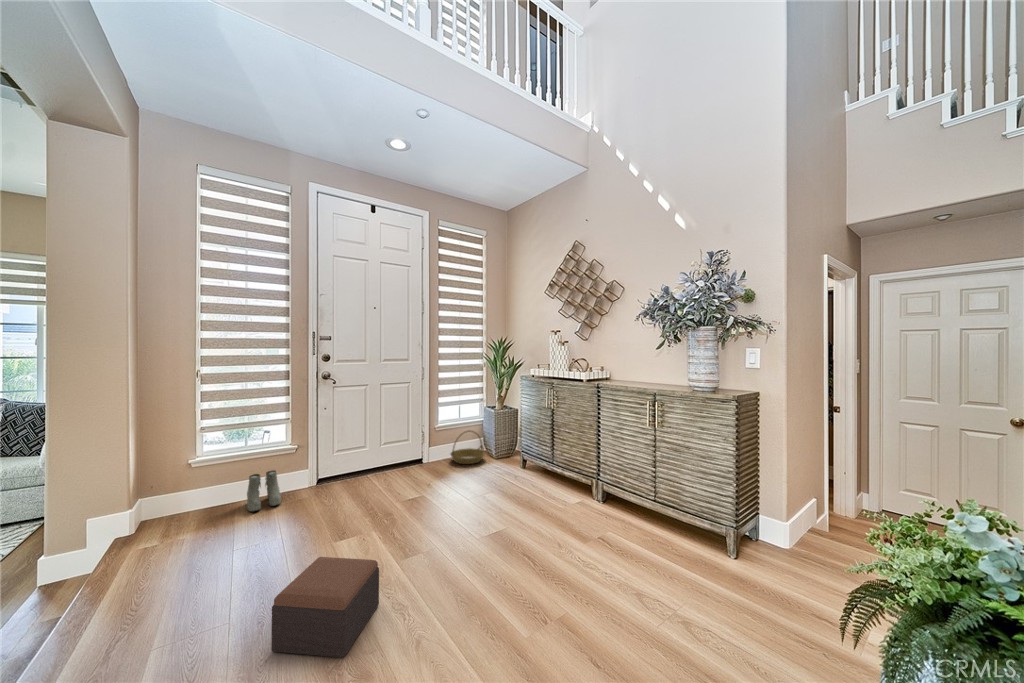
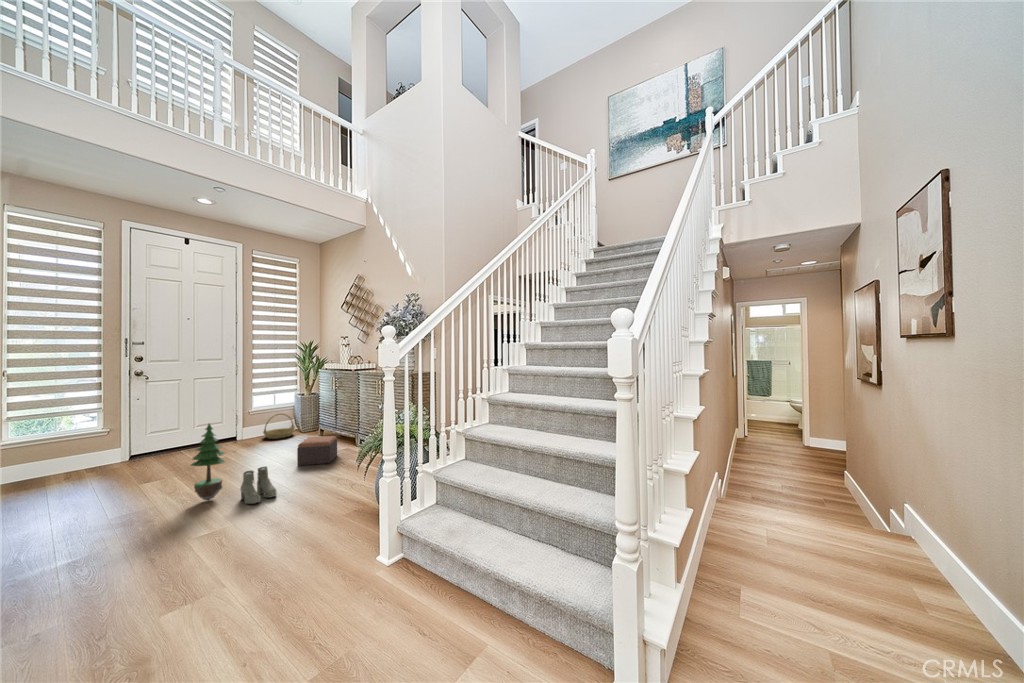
boots: present [247,470,281,512] -> present [240,467,277,504]
potted tree: none [402,474,450,607] -> present [191,424,225,500]
footstool: present [271,557,379,657] -> present [297,436,337,465]

